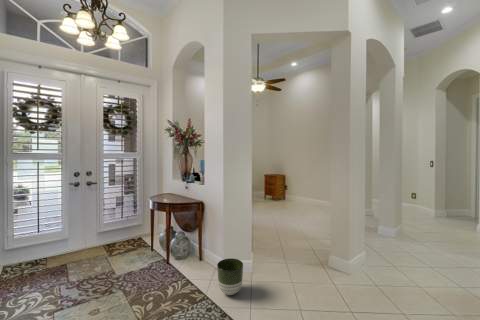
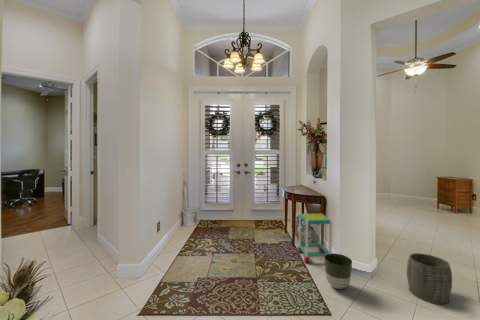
side table: none [174,220,215,279] -> present [297,214,332,263]
woven basket: none [276,237,305,276] -> present [407,253,452,304]

